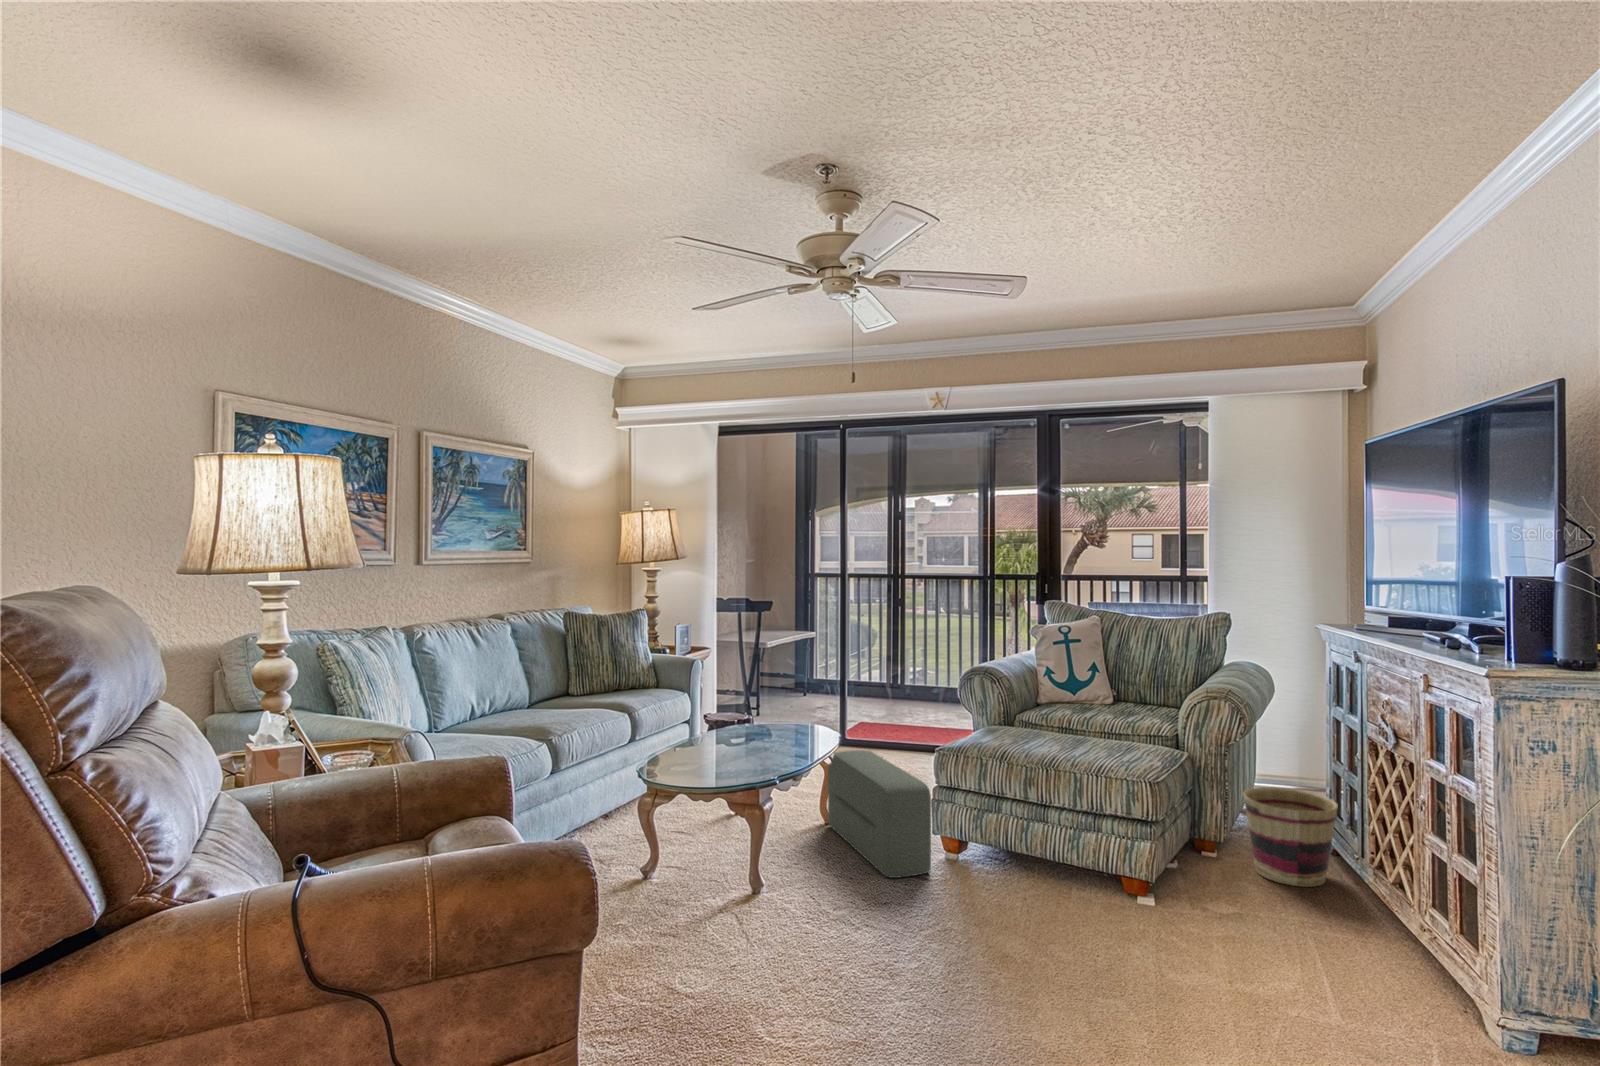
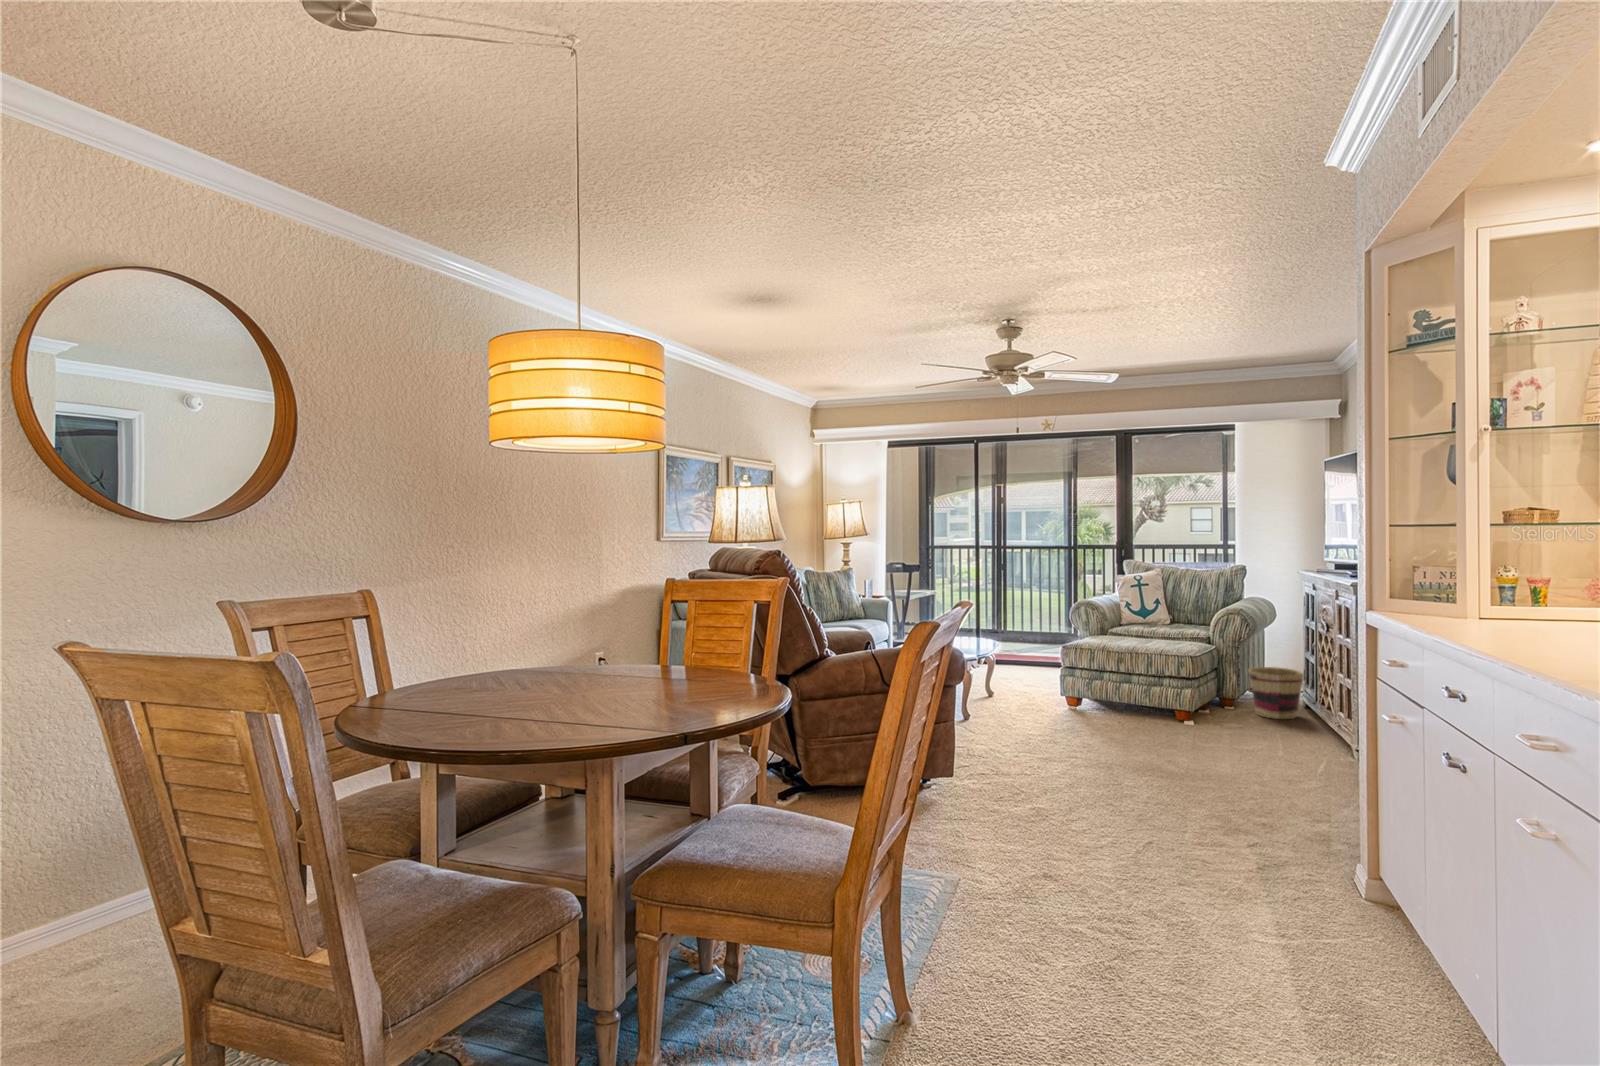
pouf: present [828,750,931,878] -> none [991,651,1062,715]

